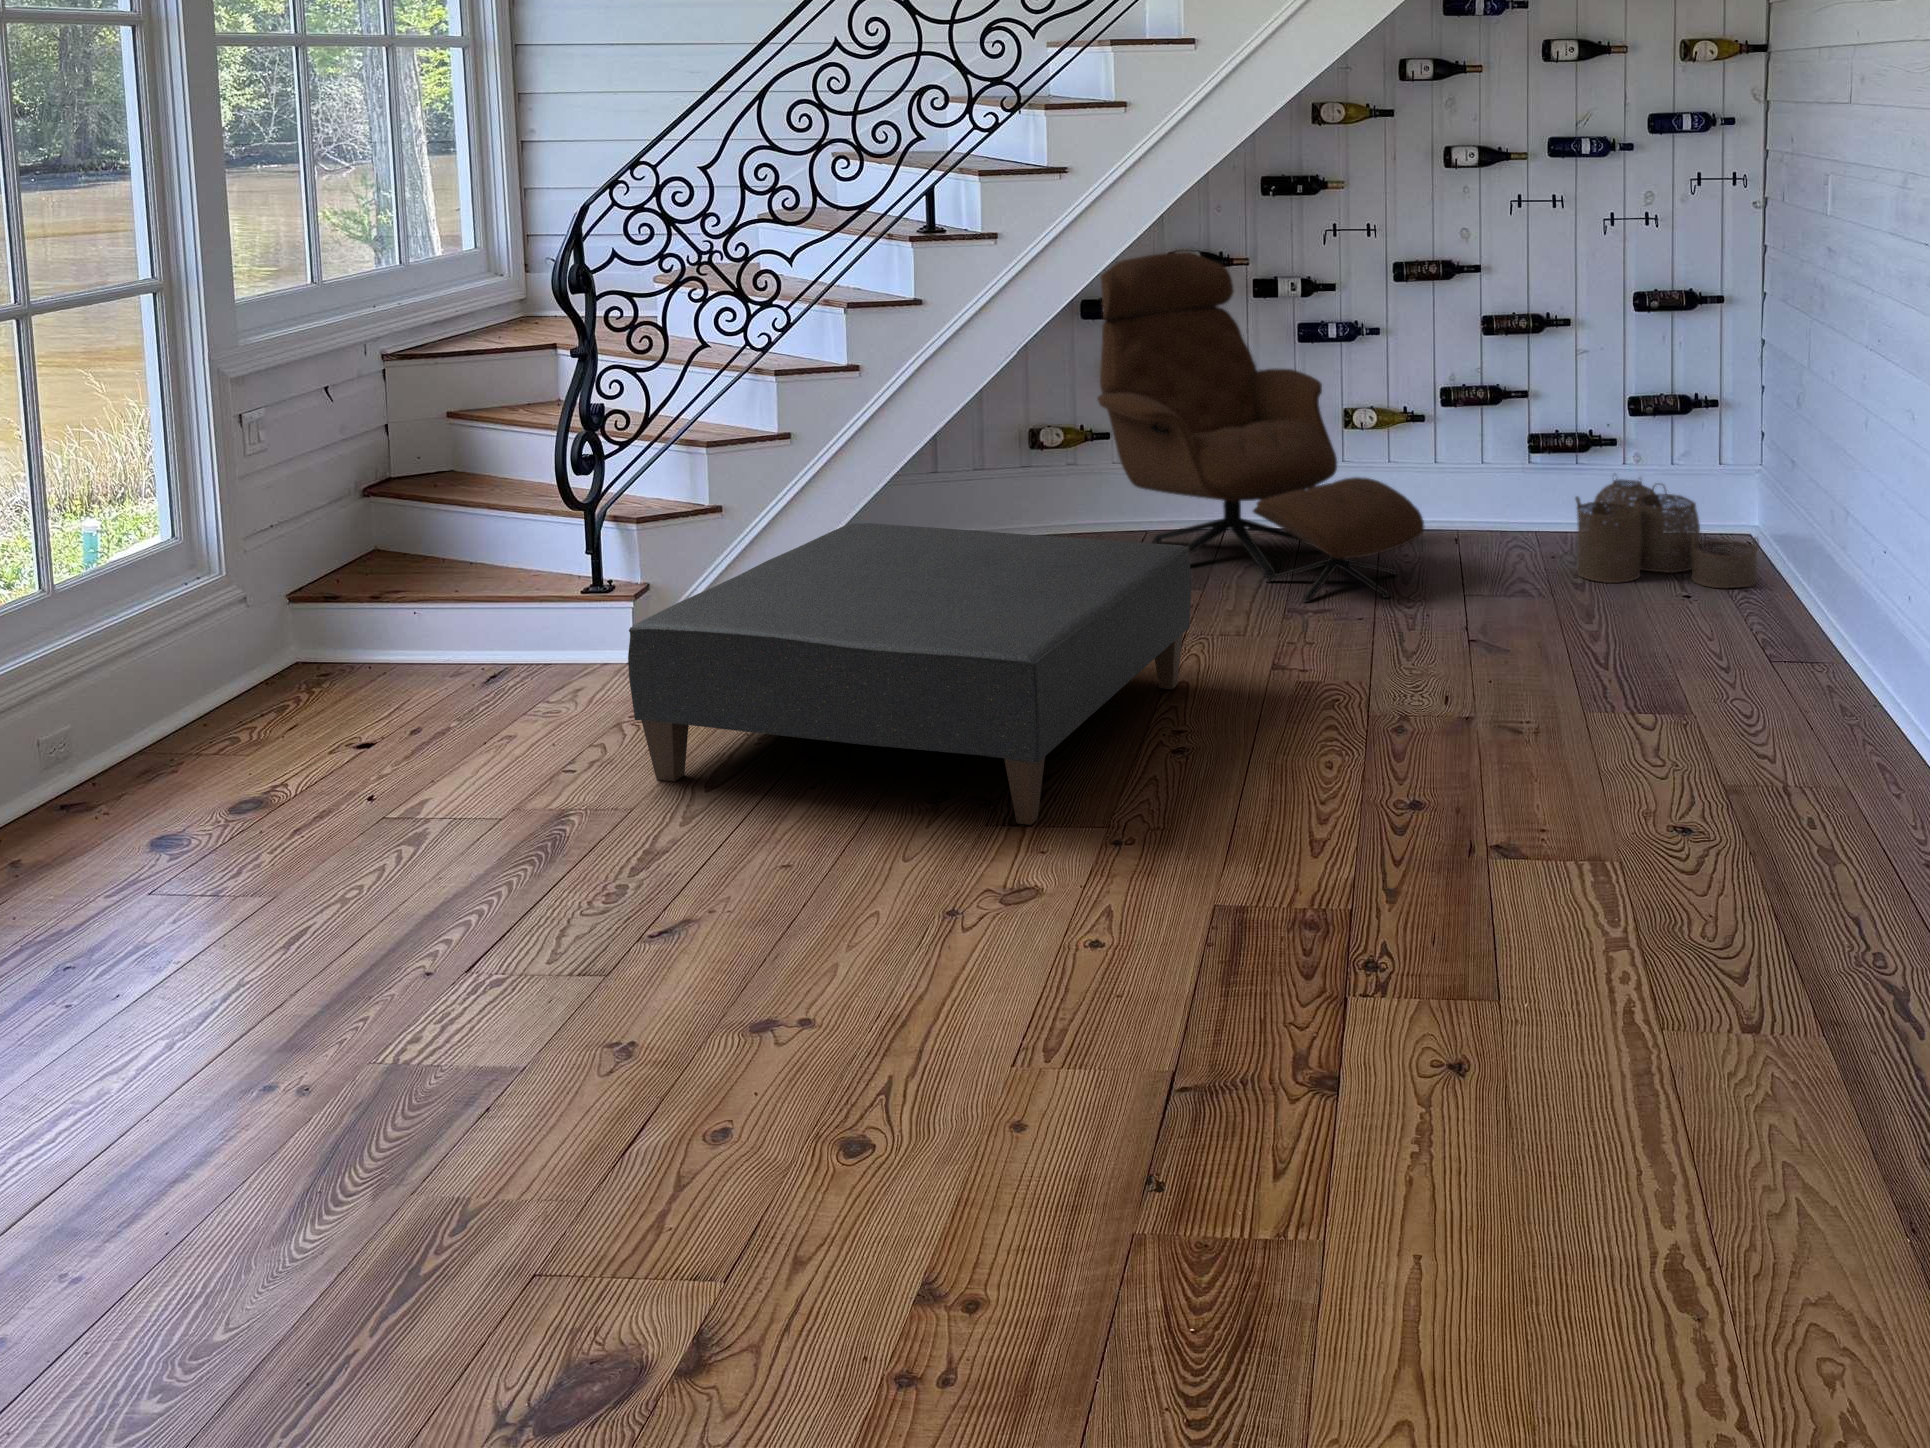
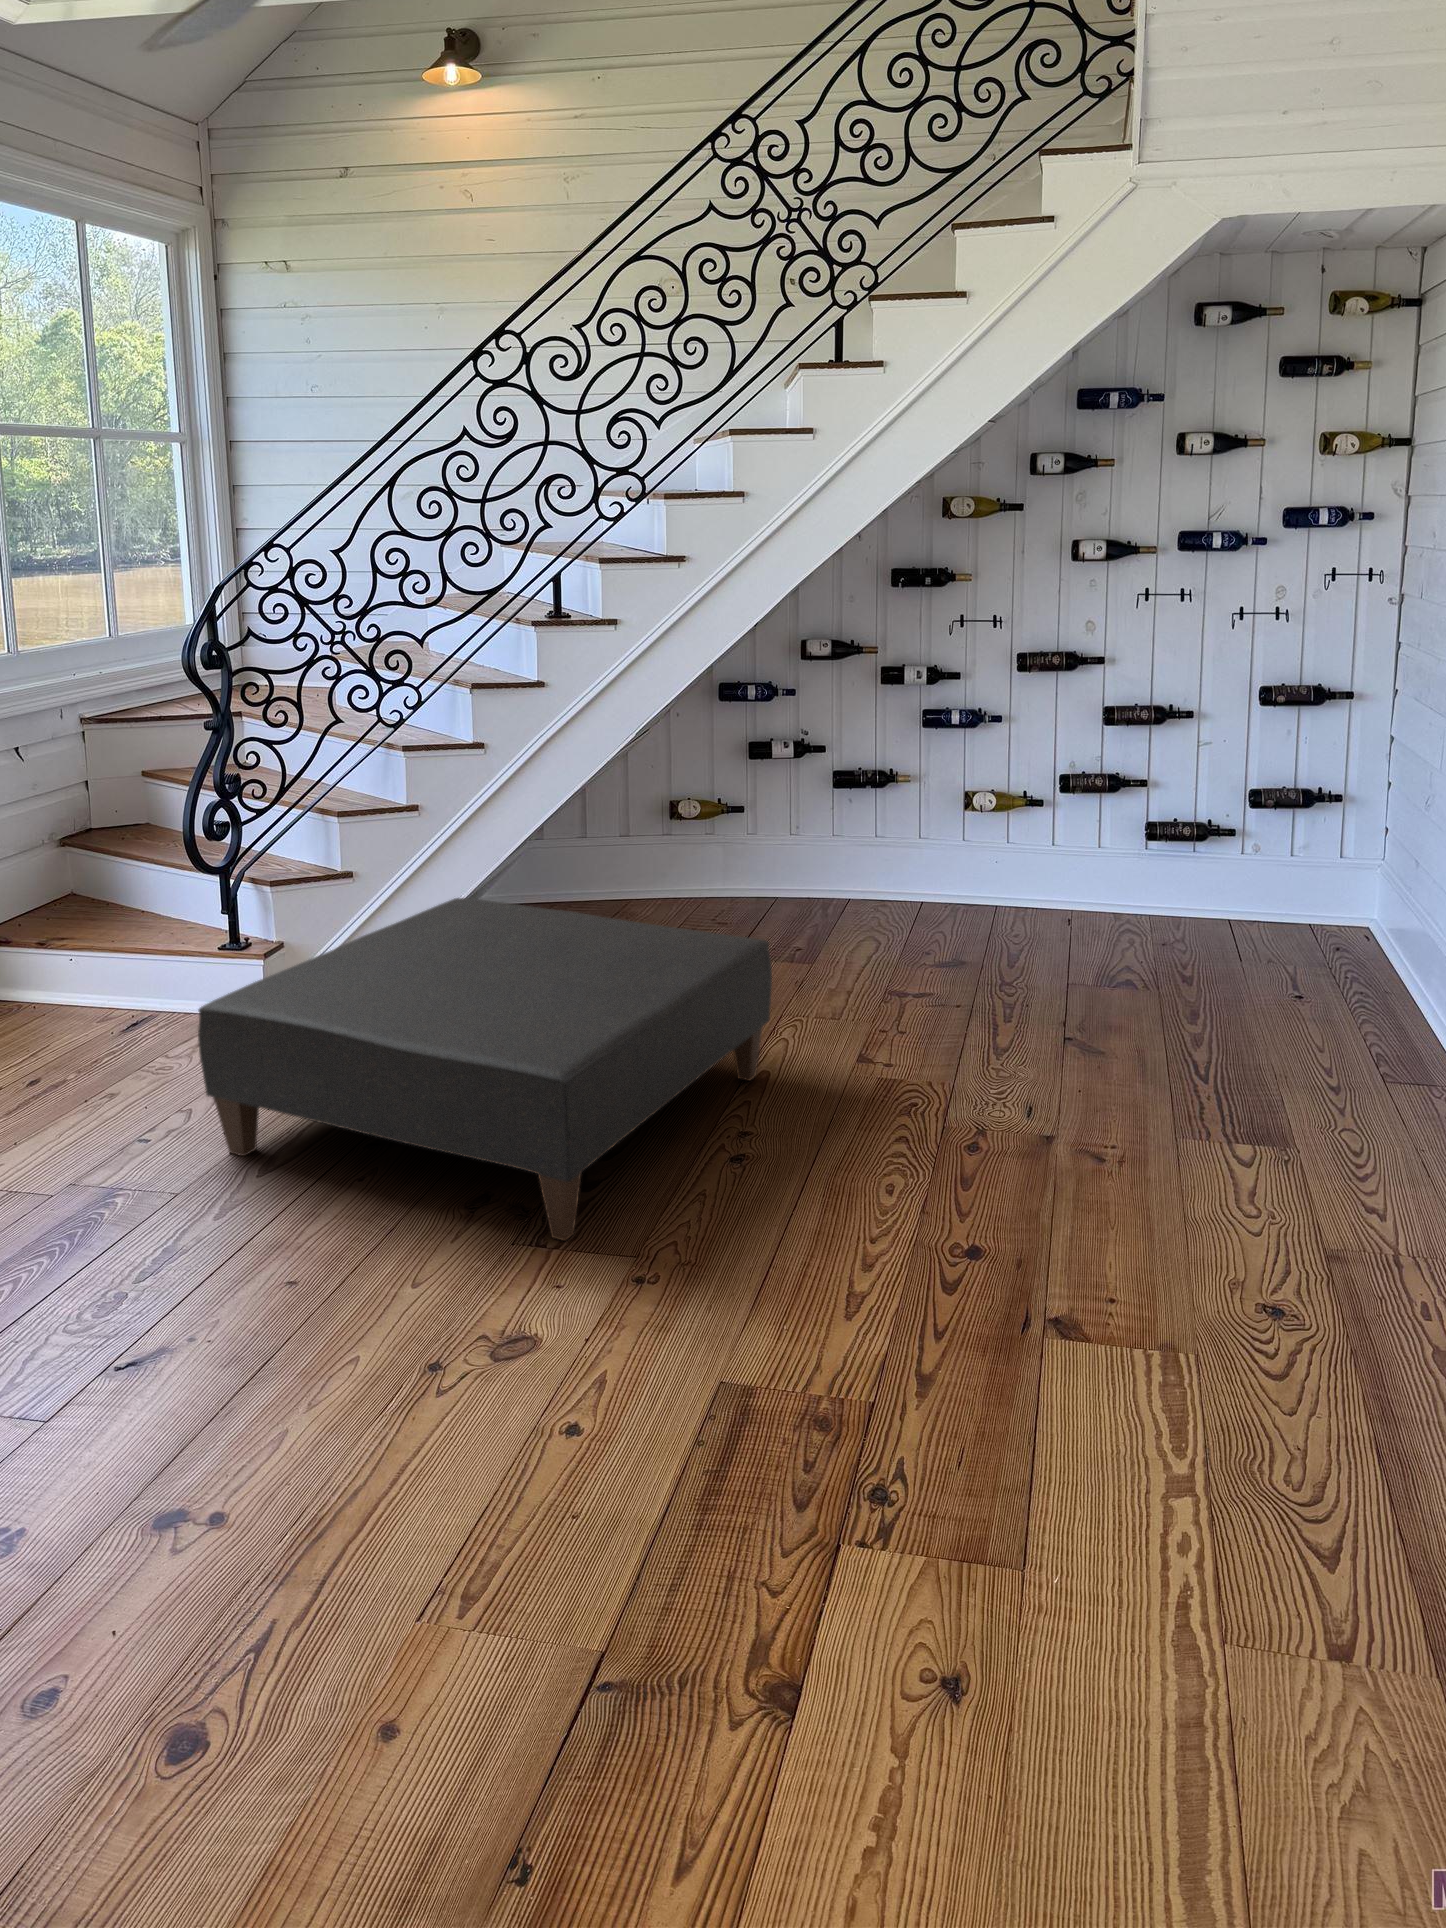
lounge chair: present [1097,252,1424,602] -> none [718,639,1028,987]
woven basket: present [1576,478,1759,588] -> none [1183,867,1377,995]

